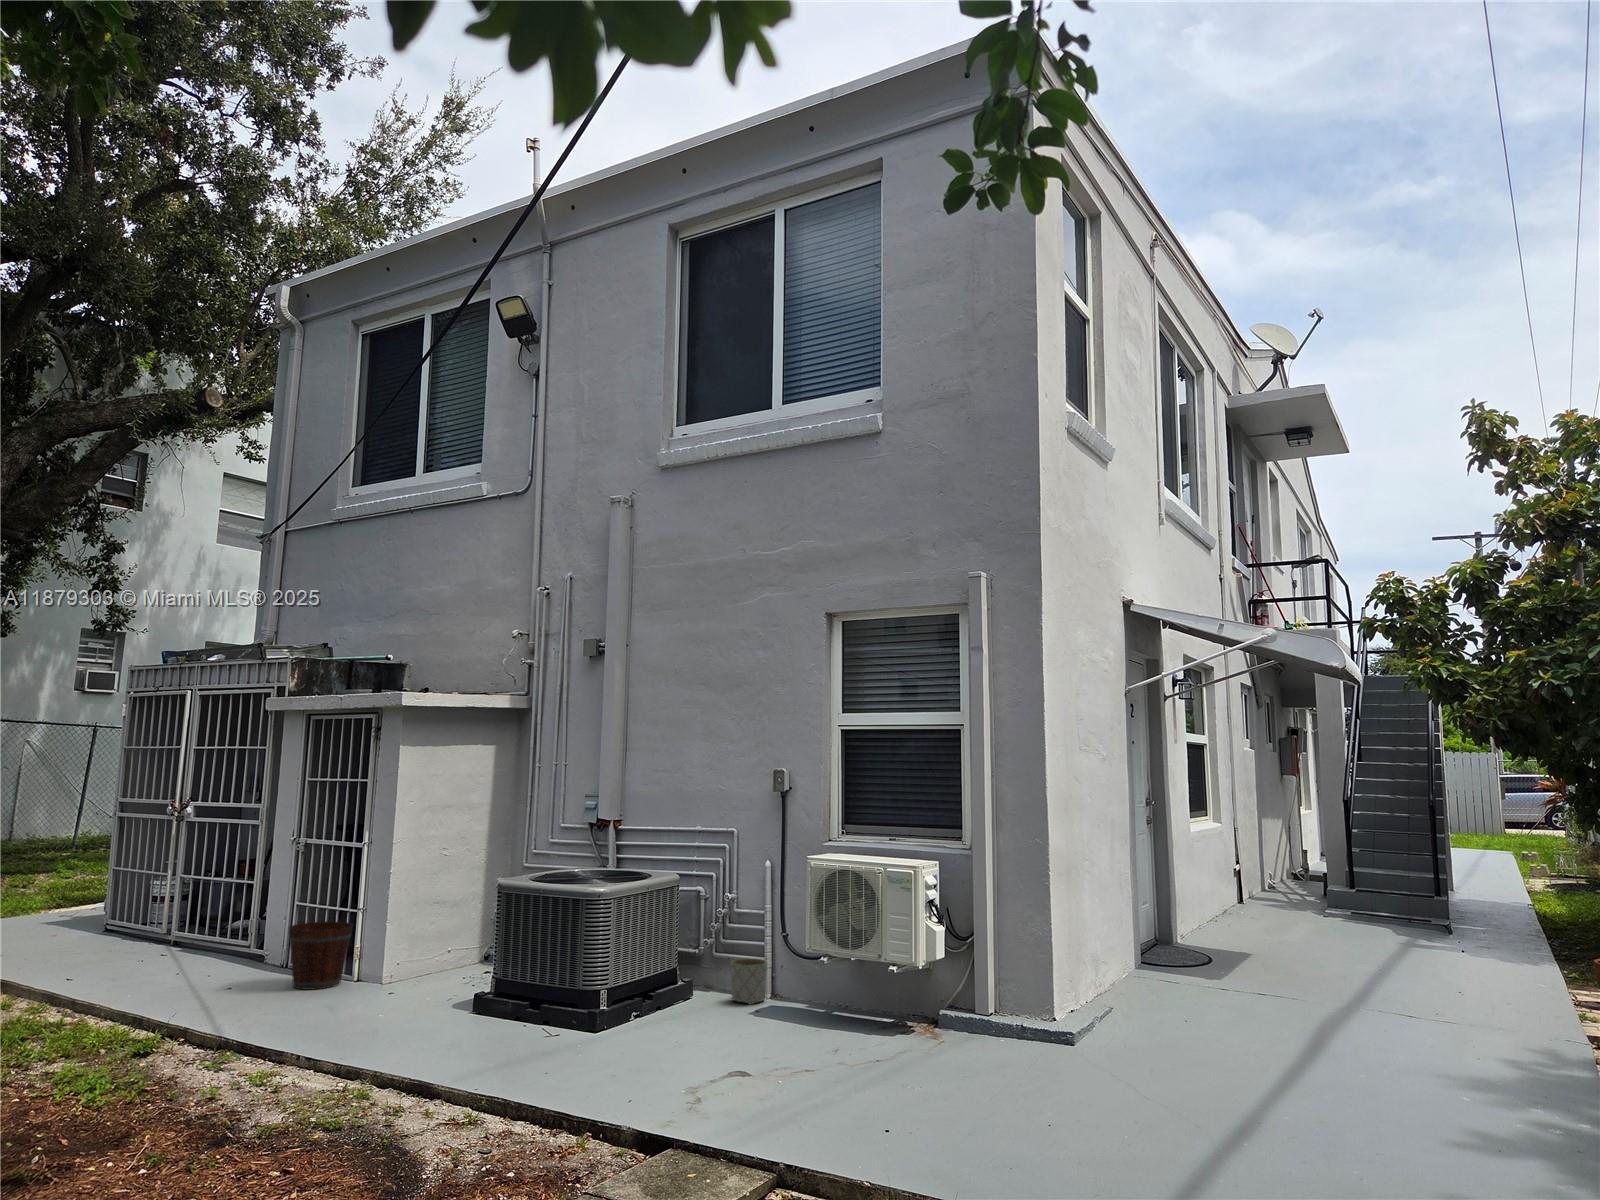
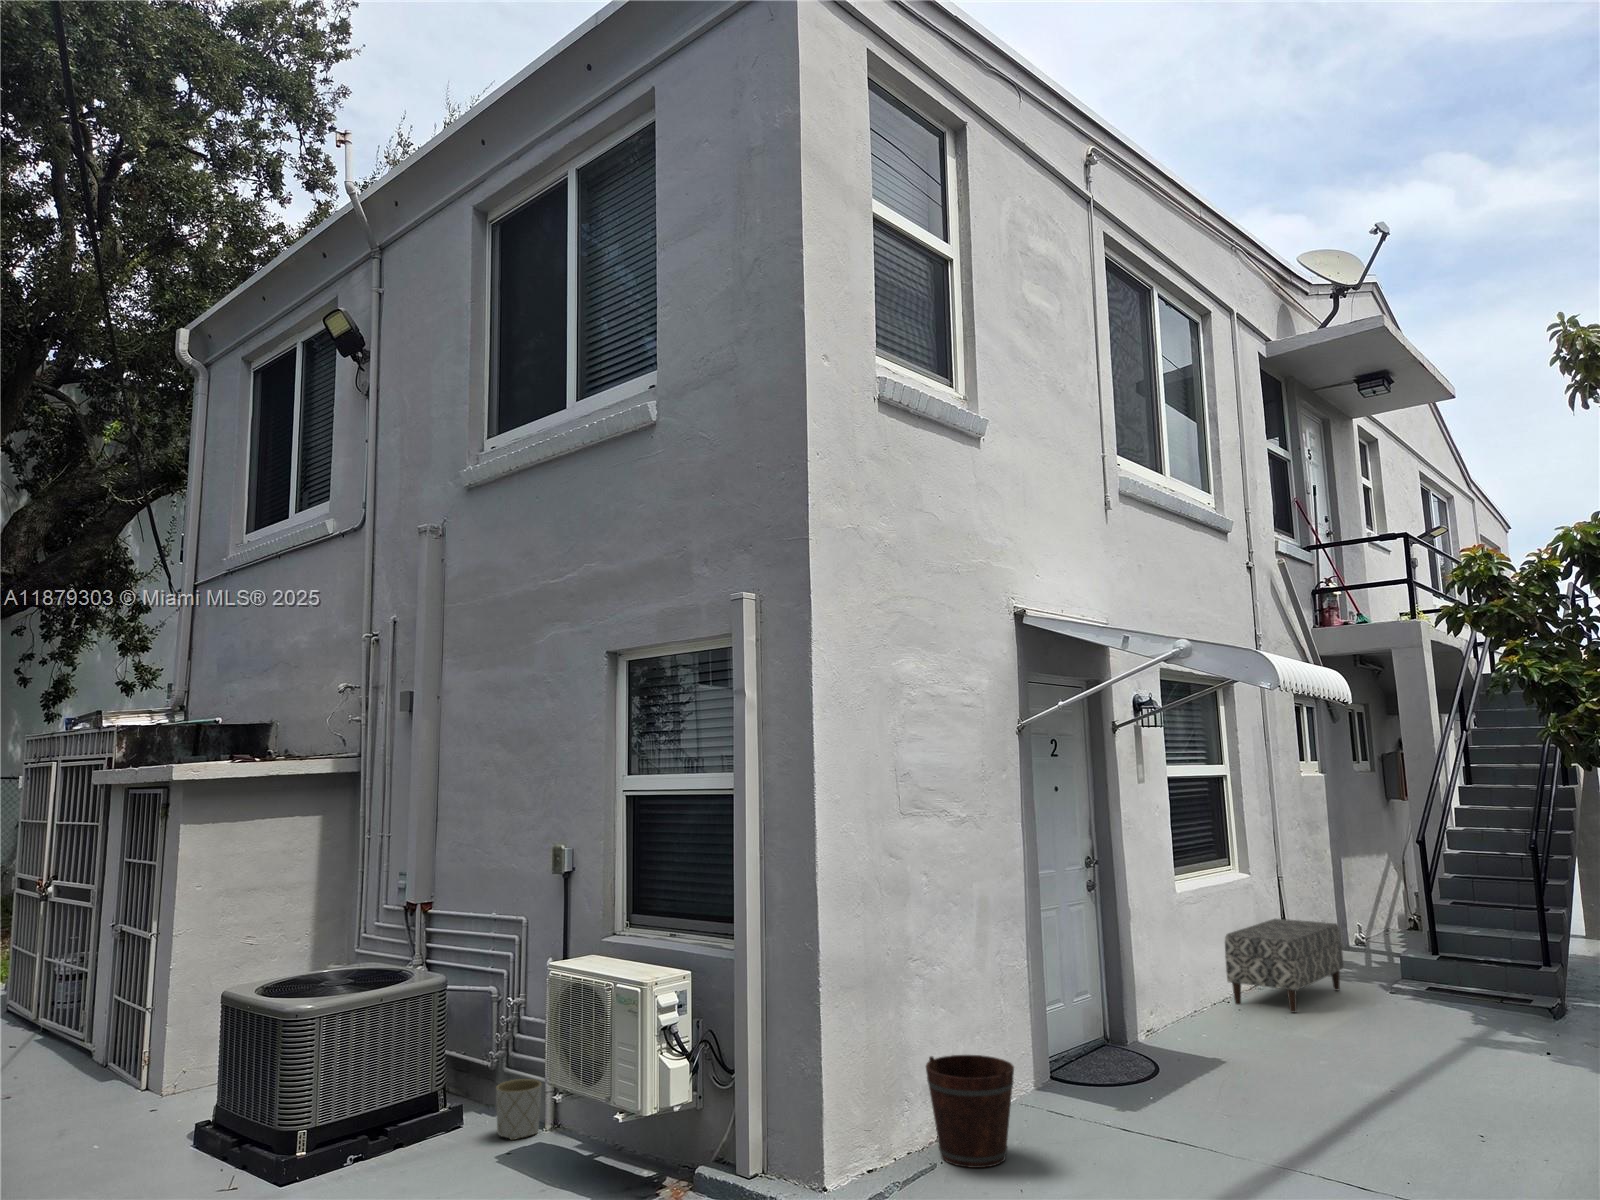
bench: none [1214,860,1291,927] -> present [1225,919,1344,1013]
bucket: present [289,919,353,989] -> present [926,1055,1014,1168]

